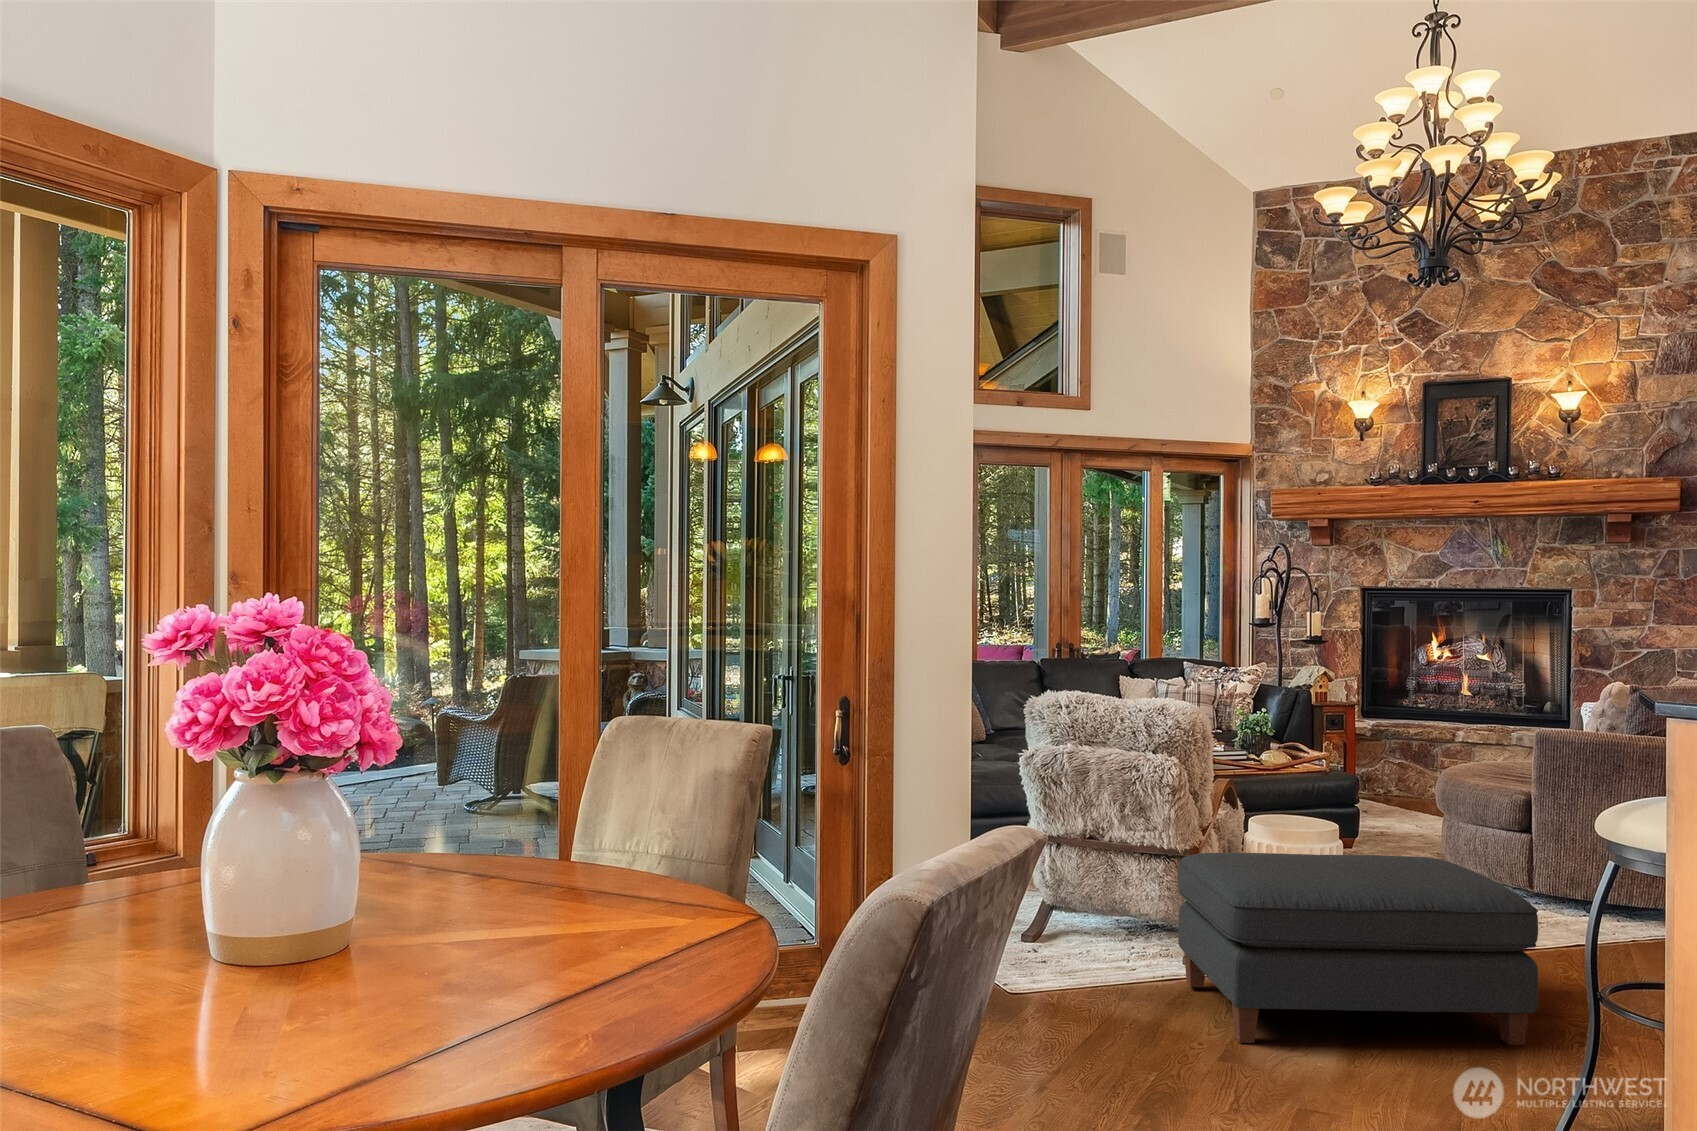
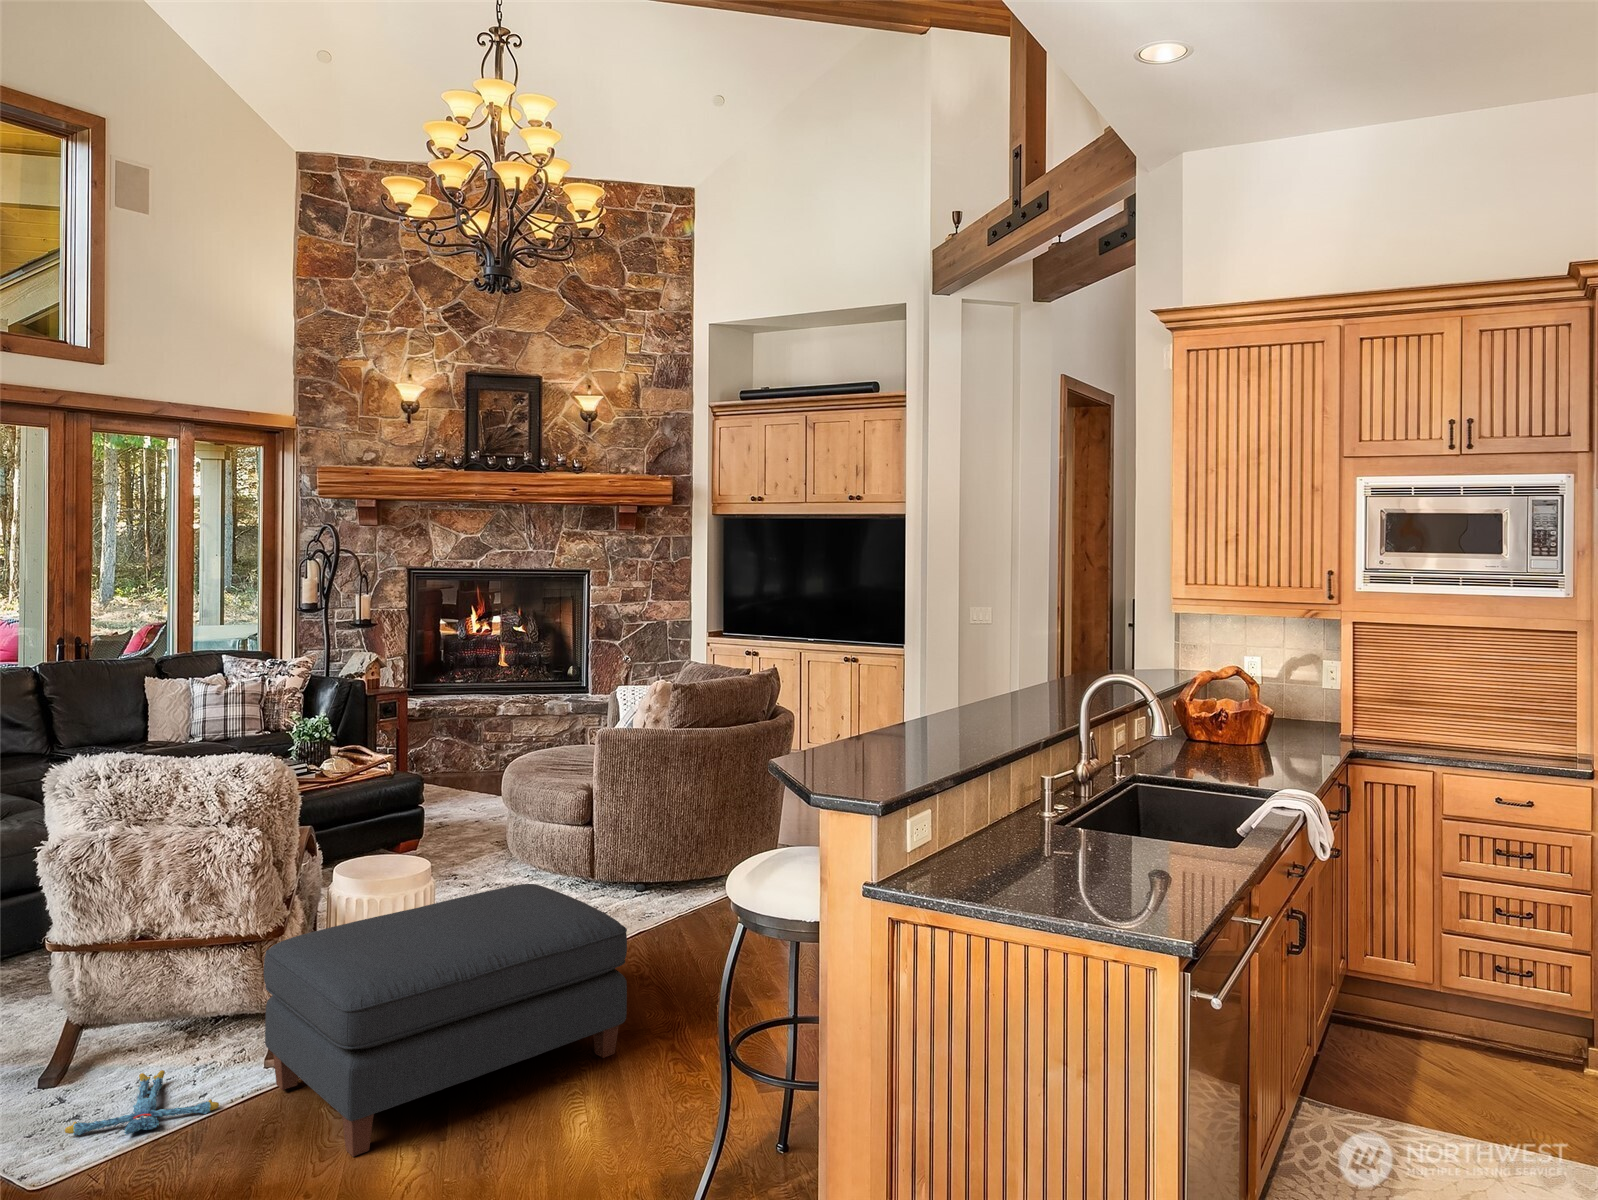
plush toy: none [1031,948,1140,988] -> present [65,1070,219,1135]

